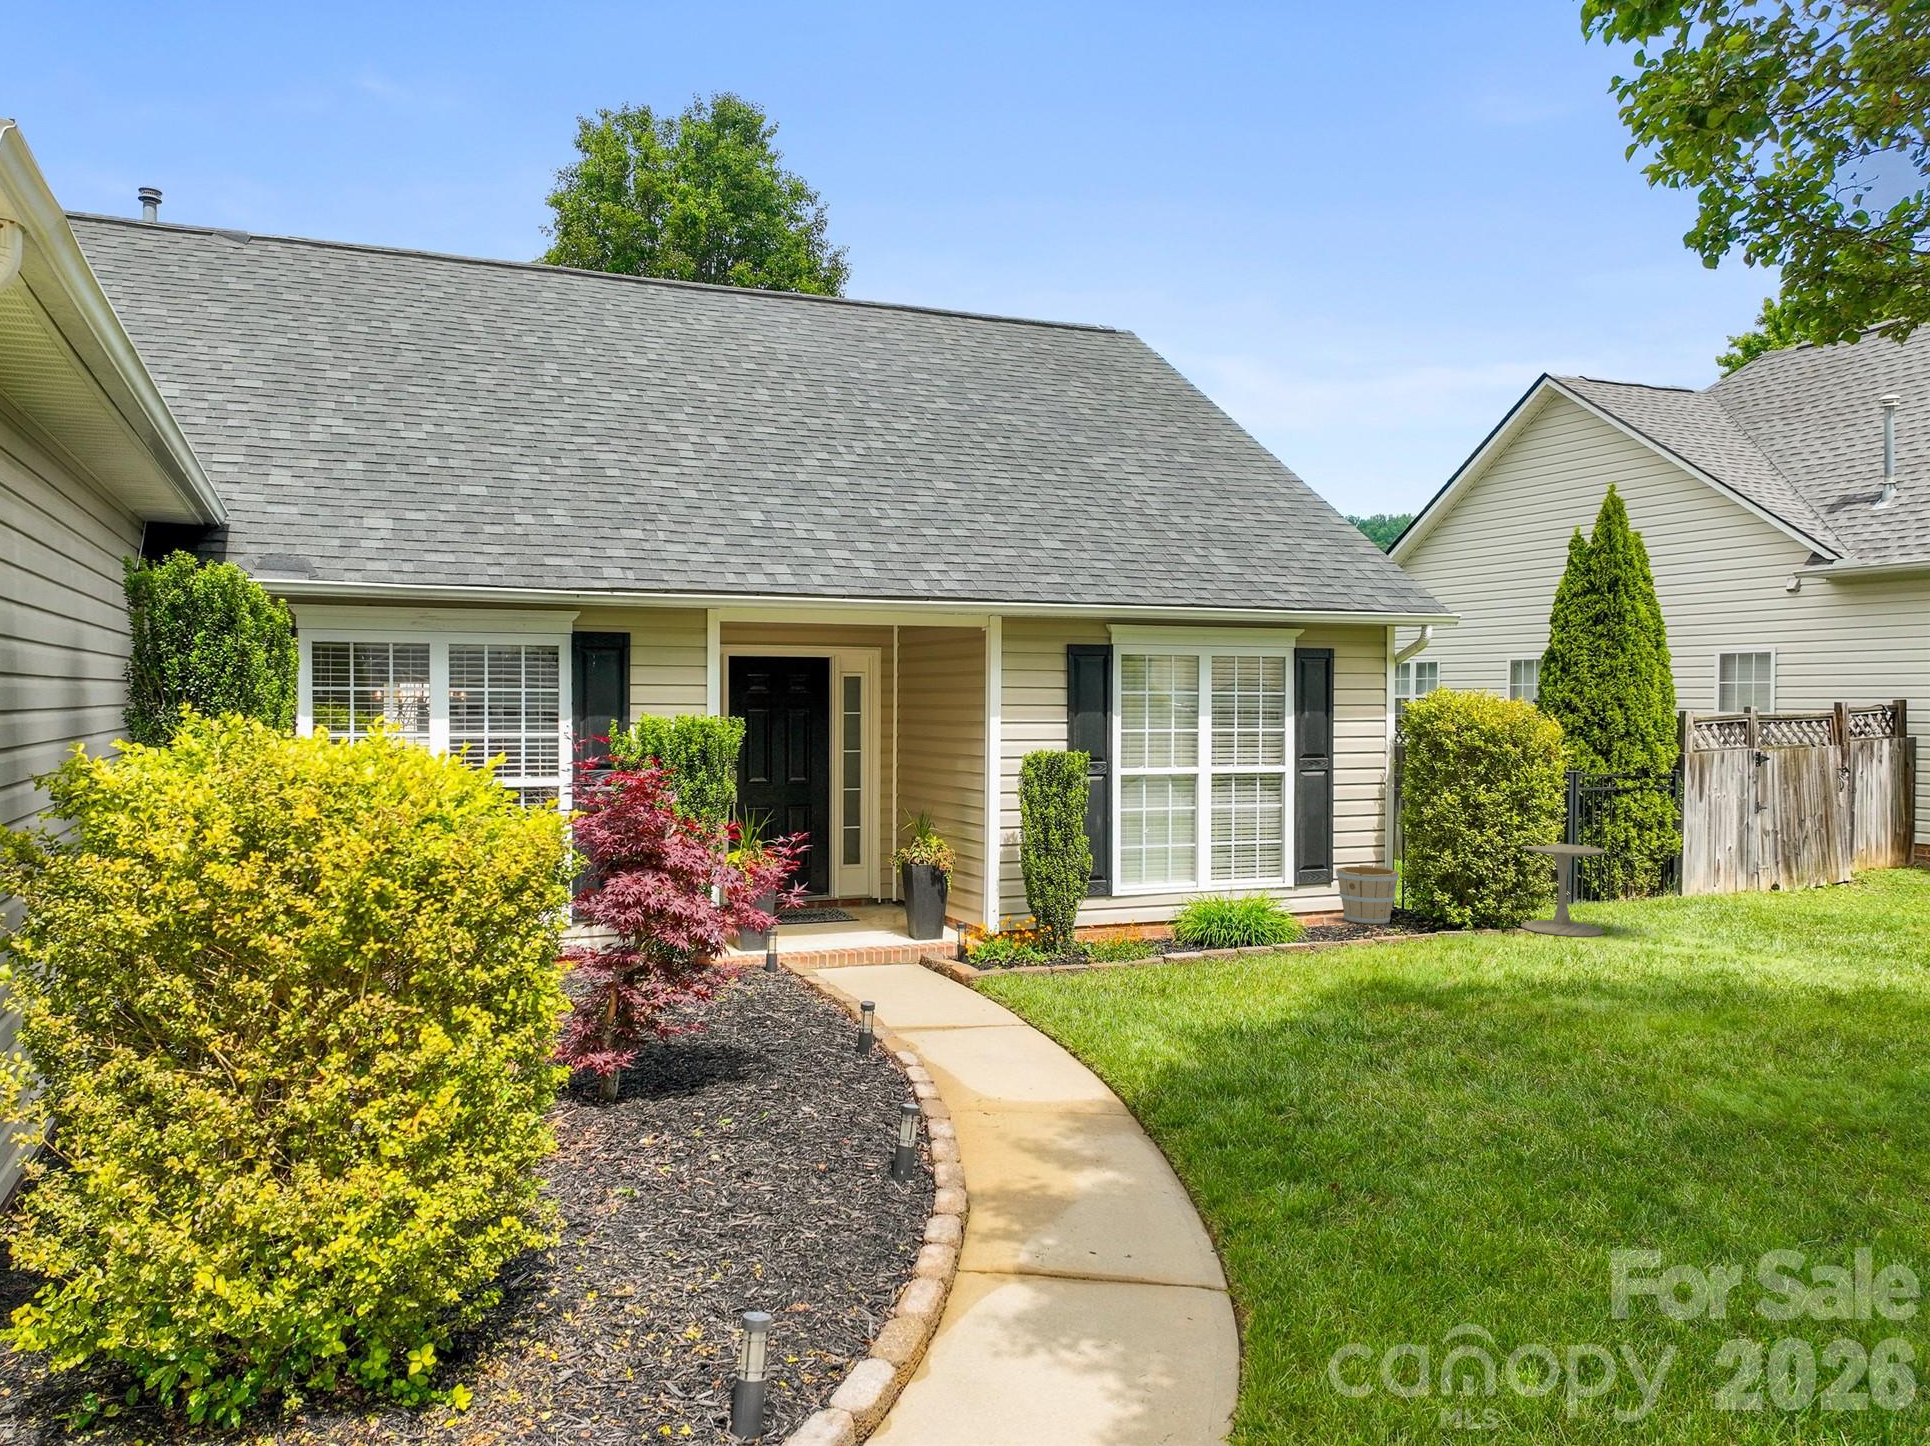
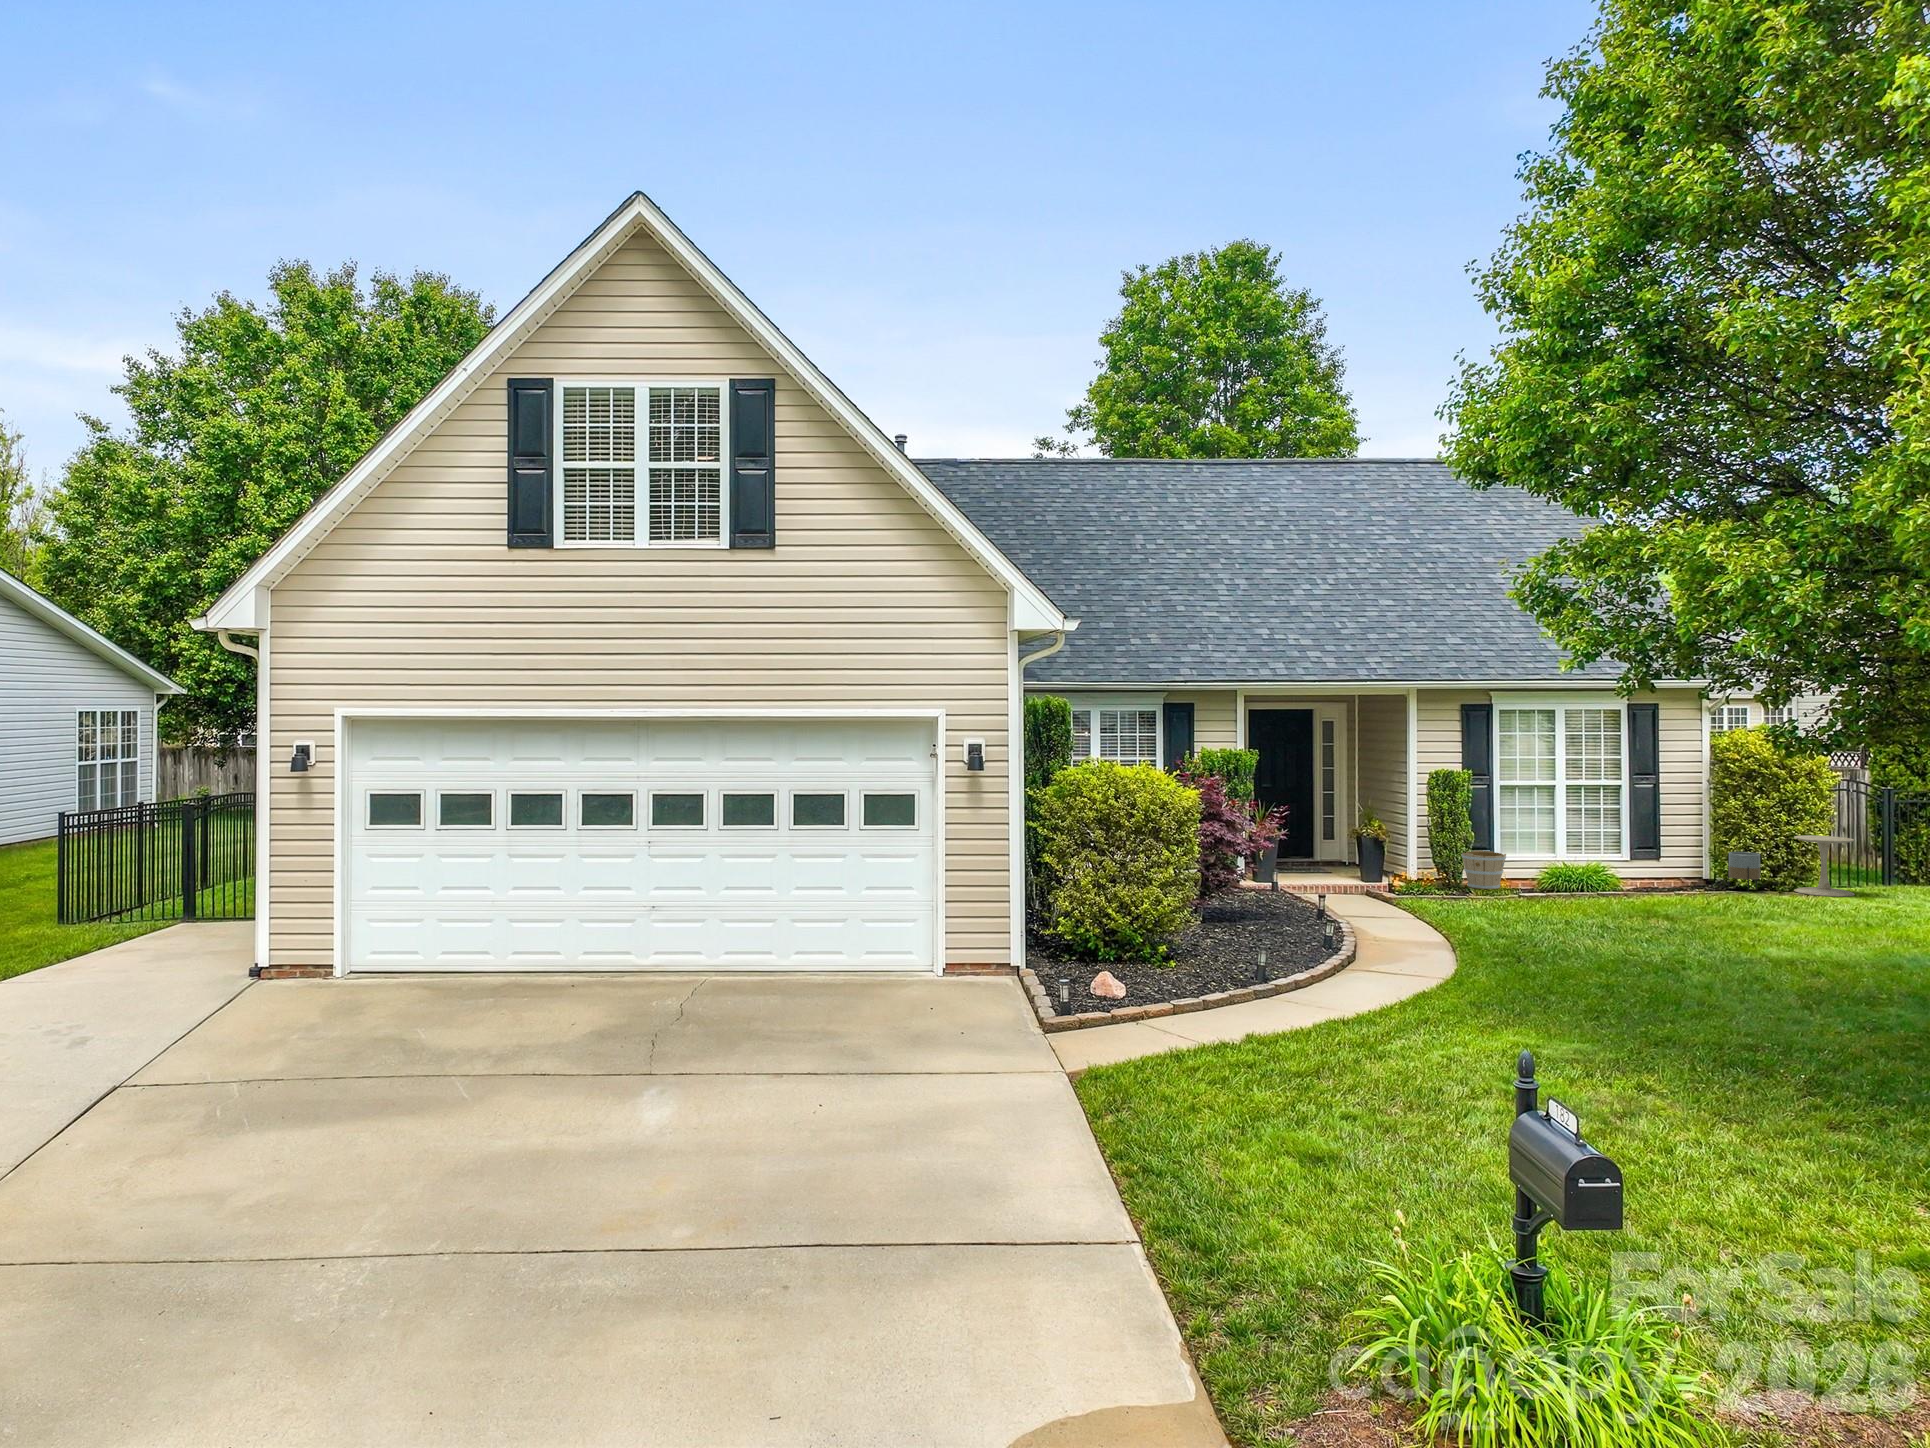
wooden bucket: present [1336,865,1399,924] -> present [1461,850,1506,889]
planter: none [1438,872,1485,935] -> present [1728,852,1760,892]

